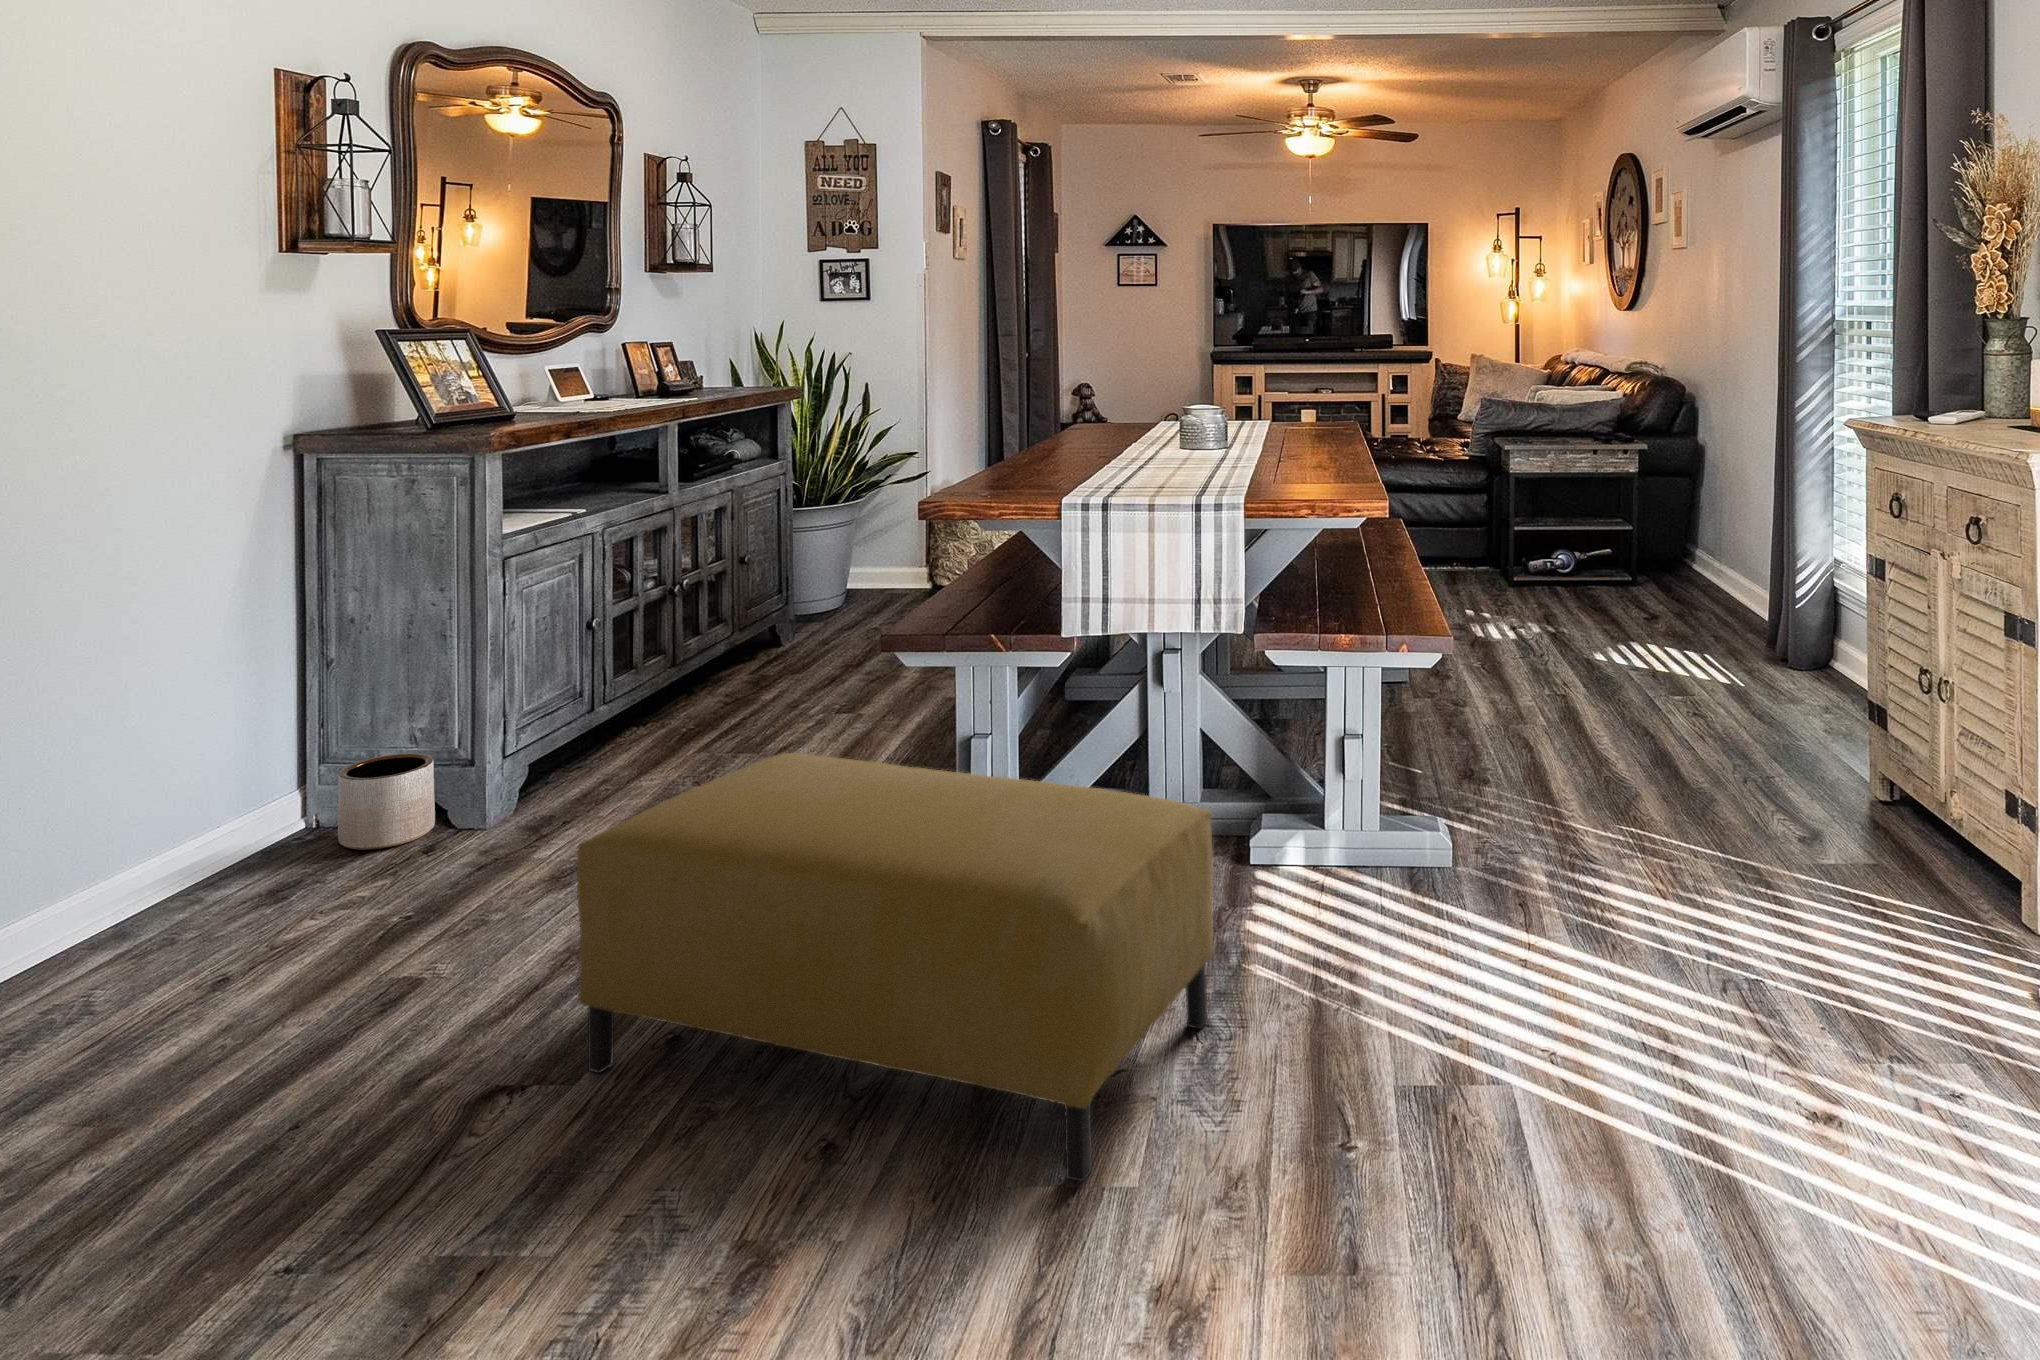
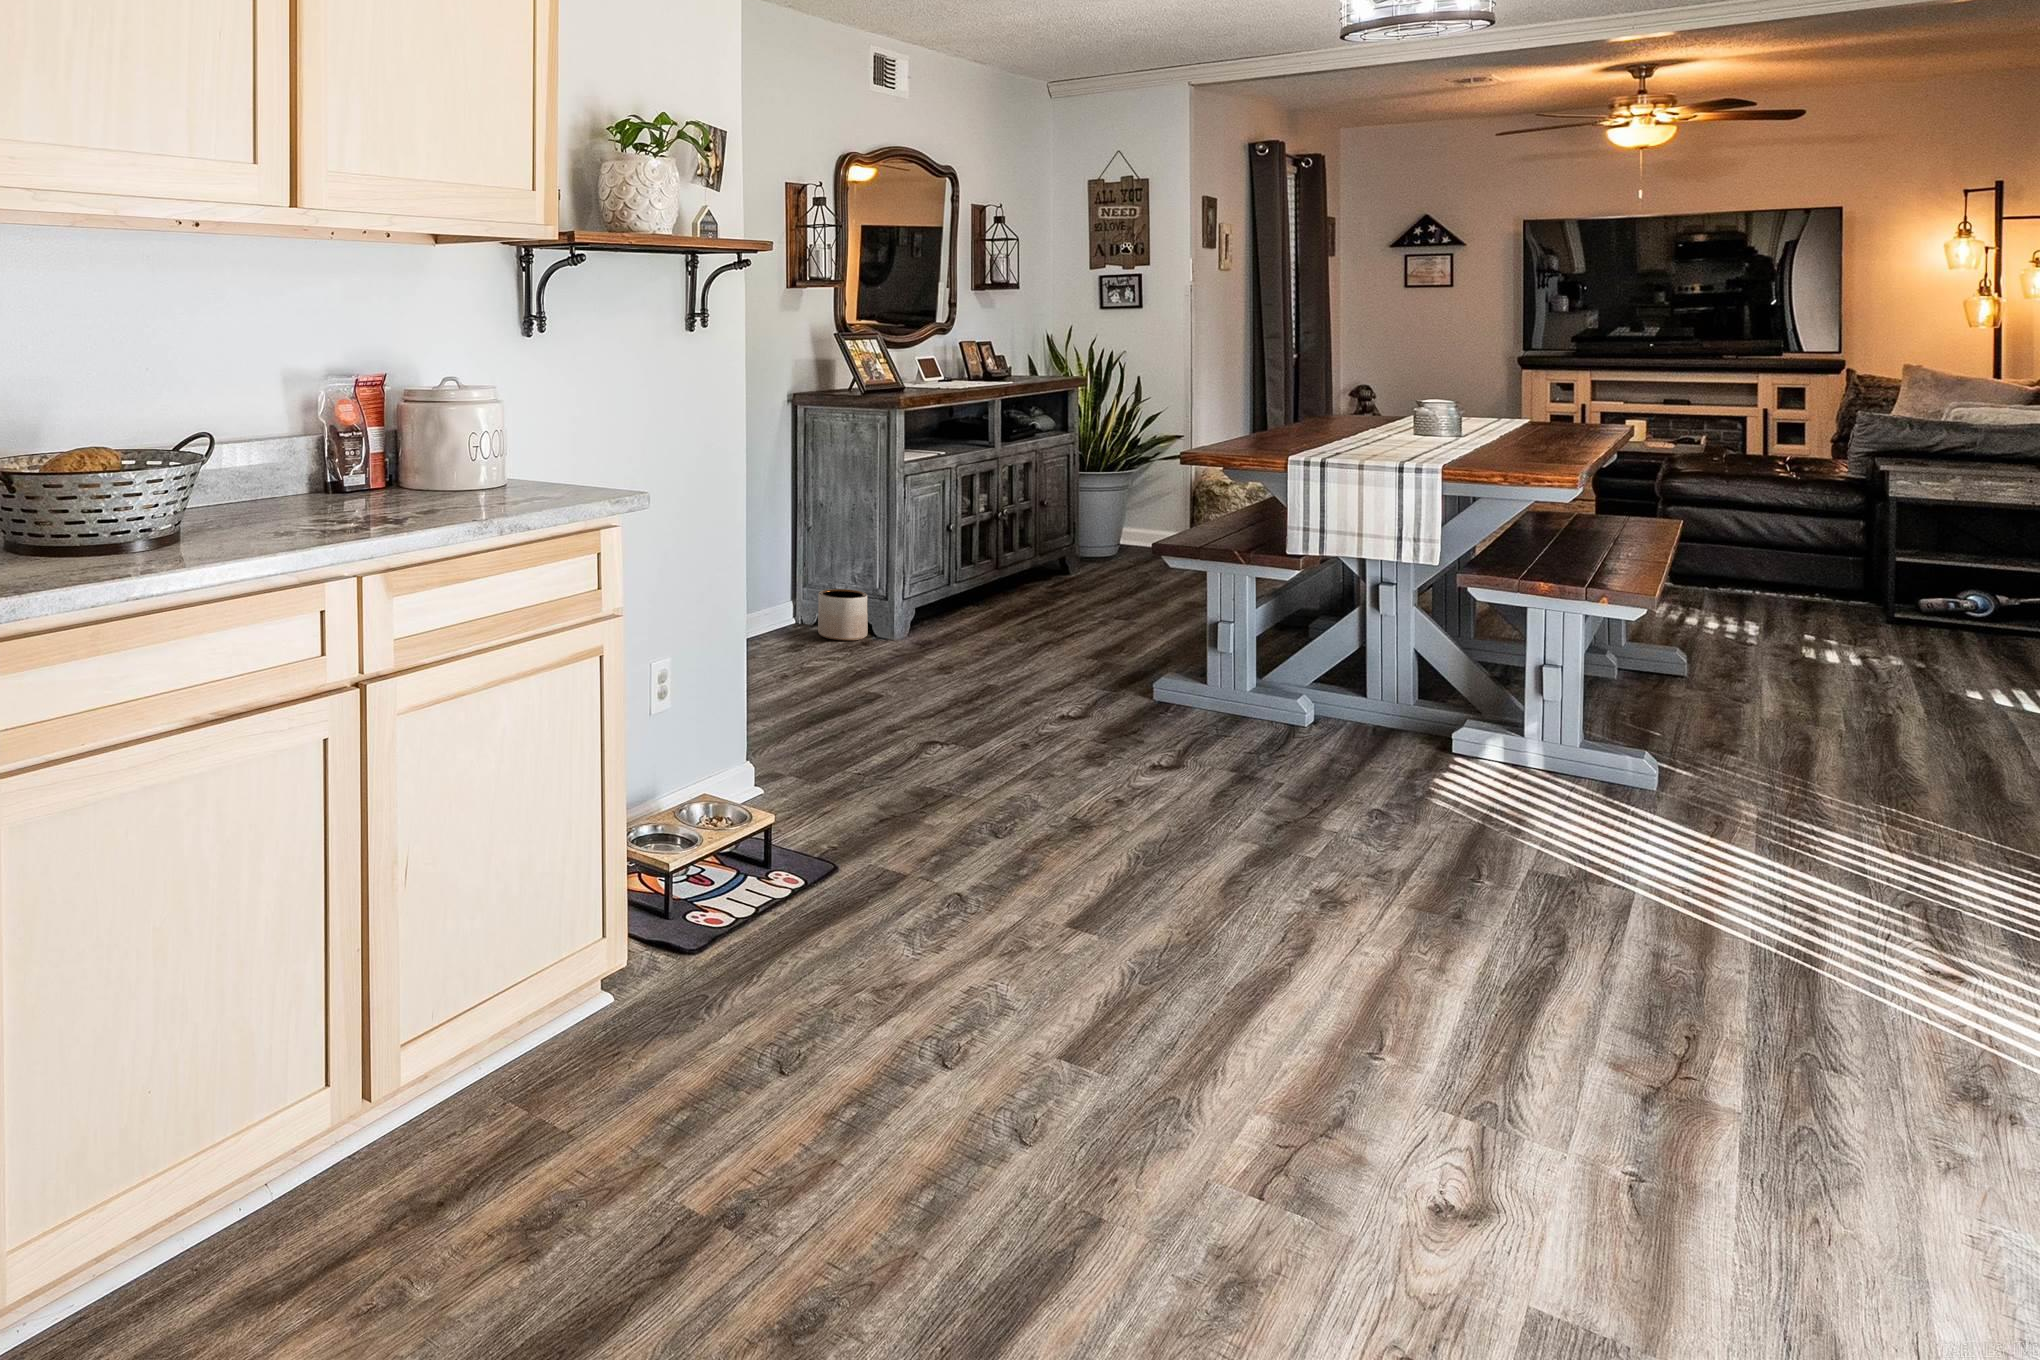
ottoman: present [577,753,1213,1181] -> none [980,597,1385,834]

